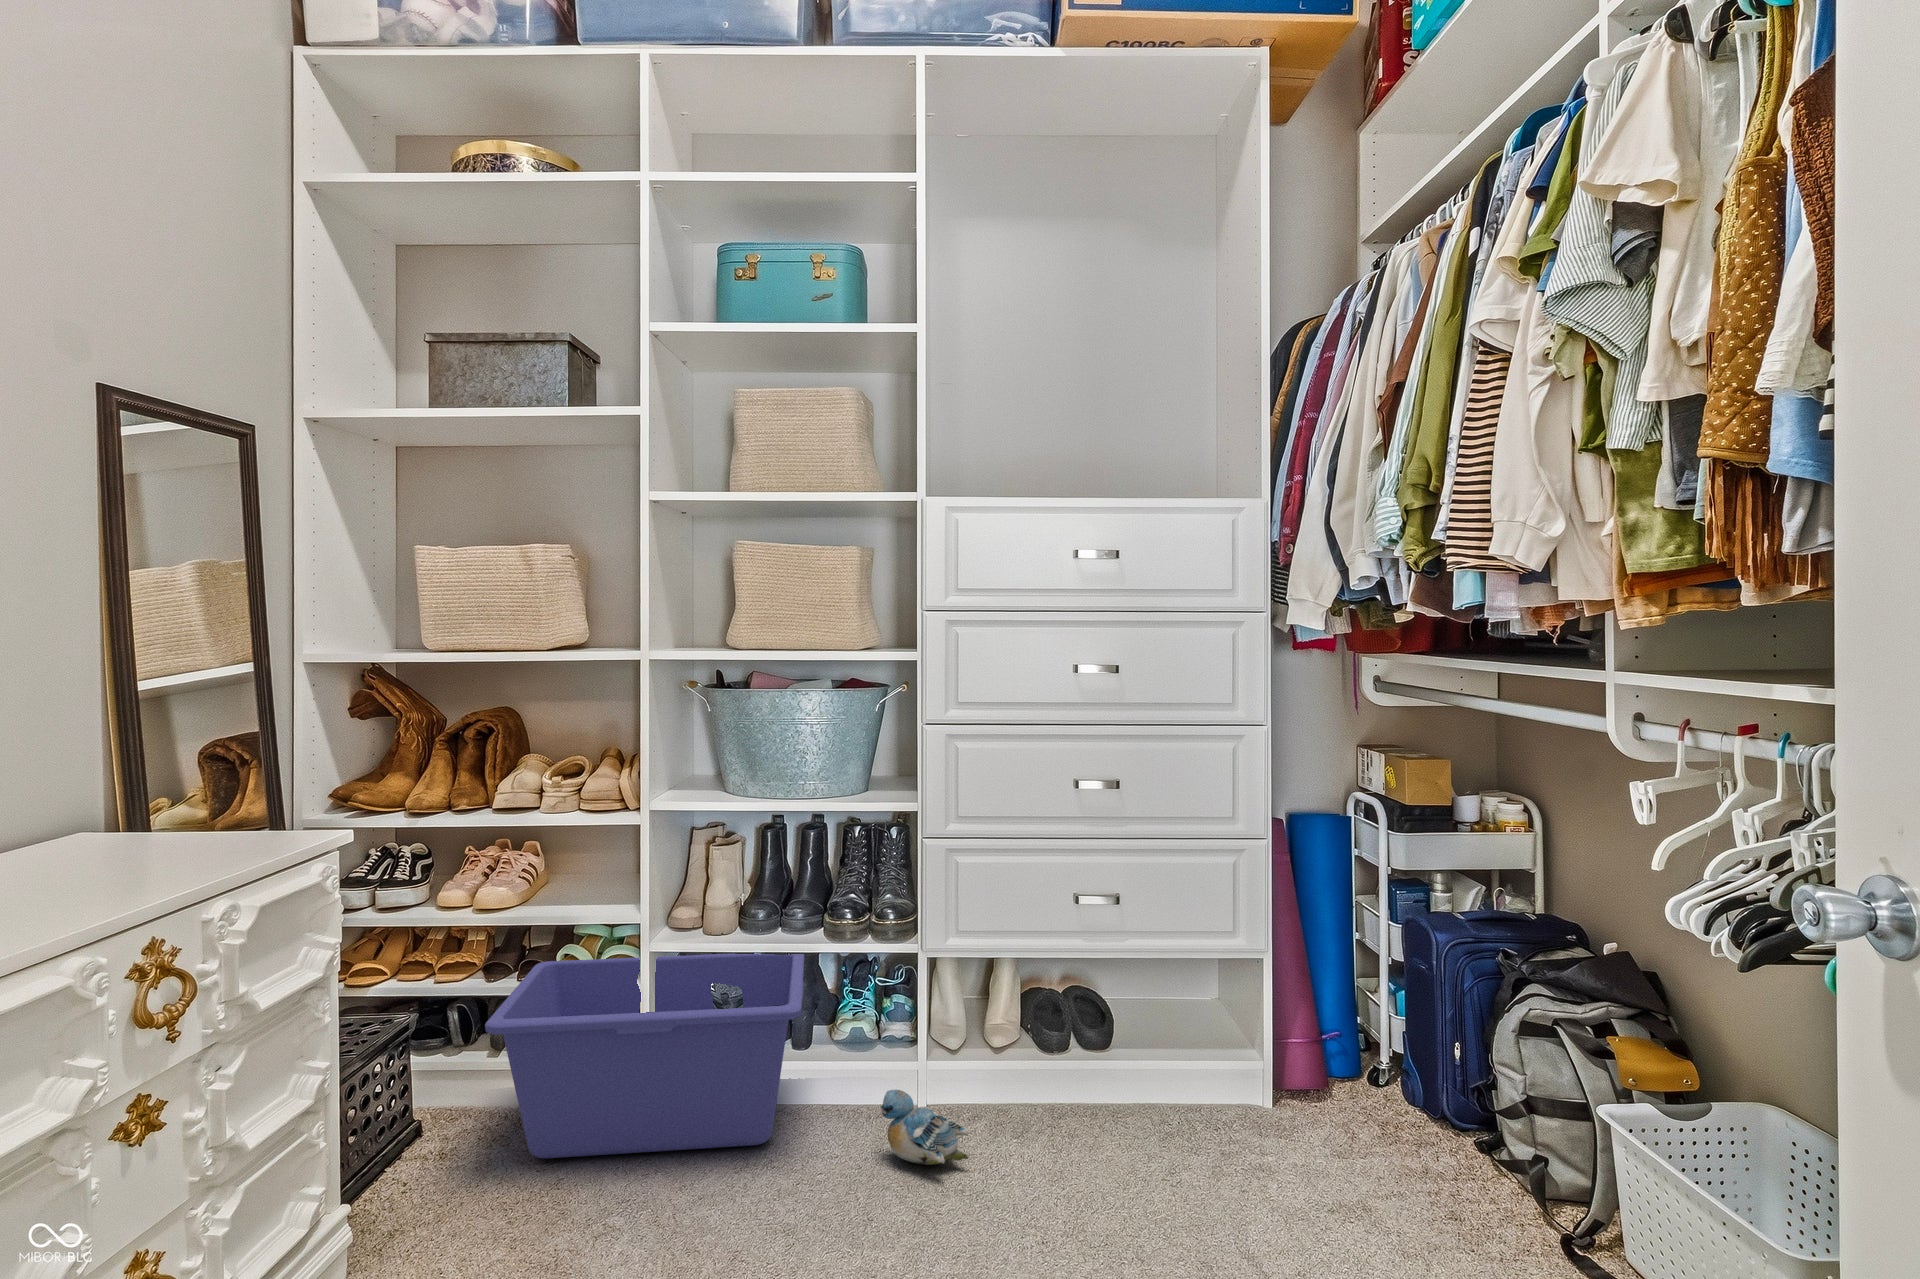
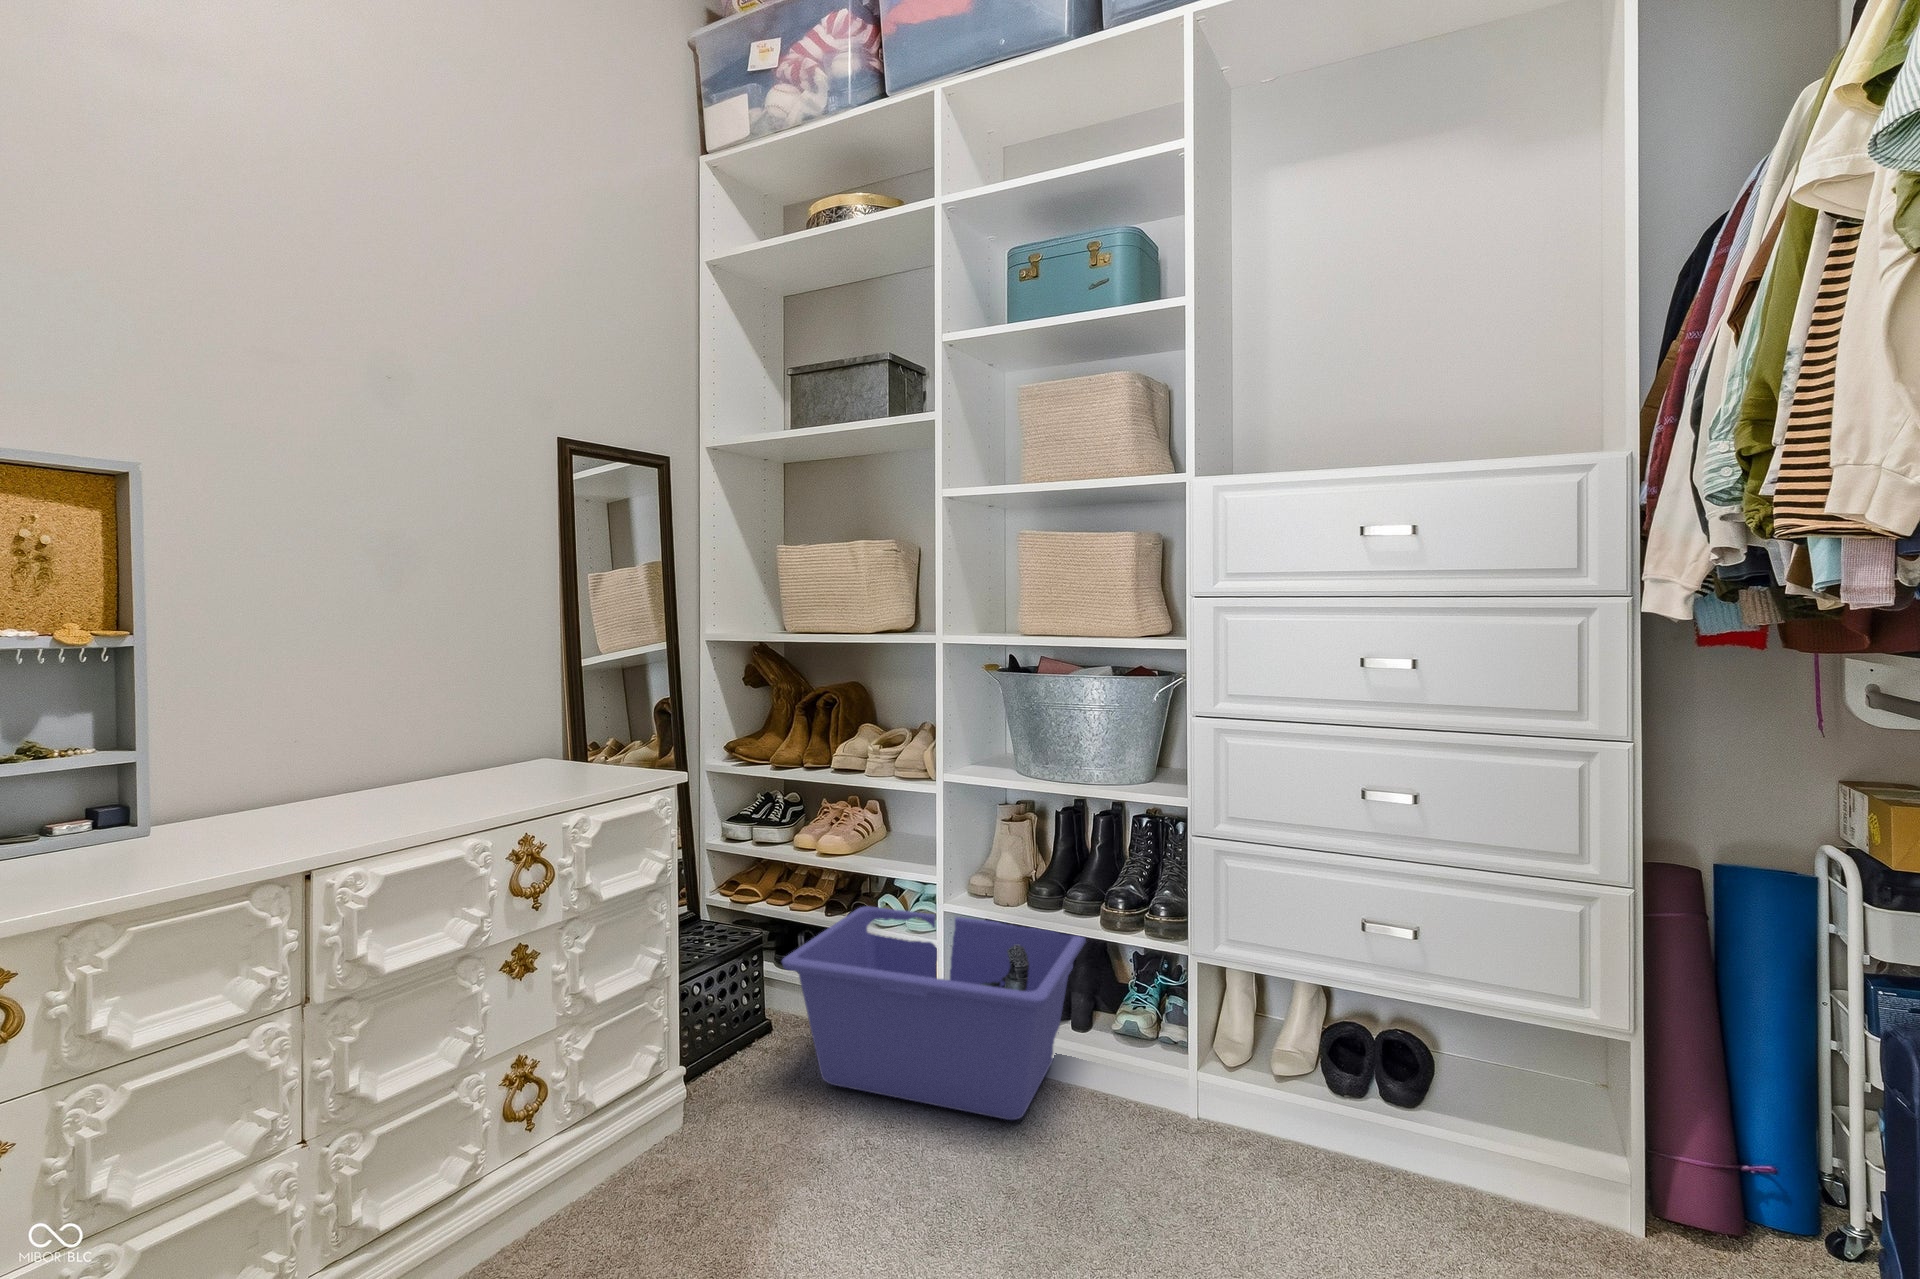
plush toy: present [880,1090,969,1165] -> none [1124,1101,1217,1200]

